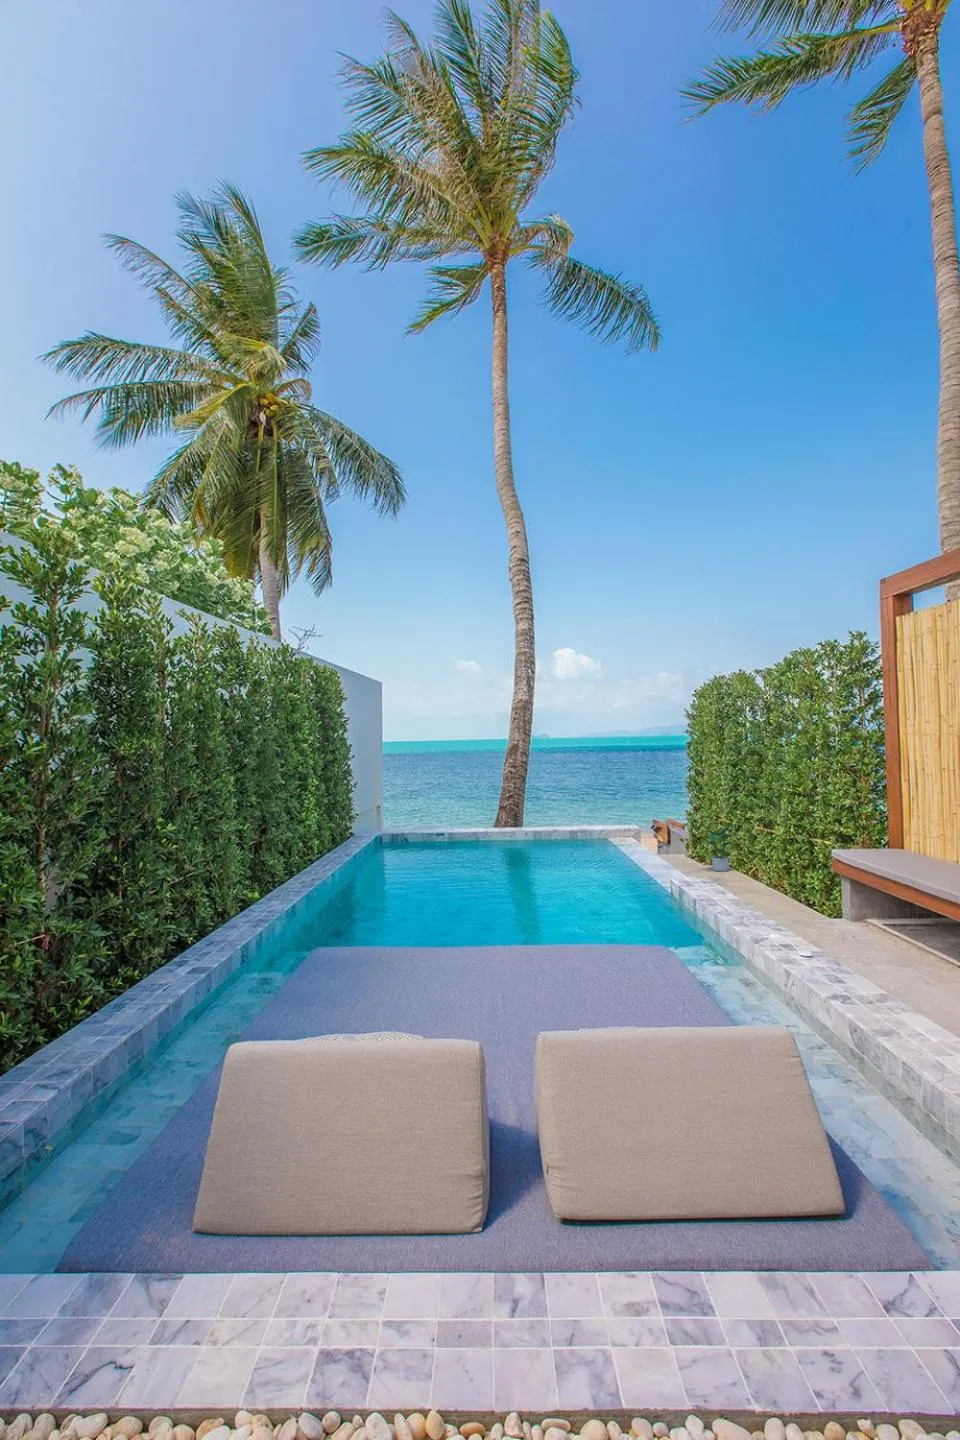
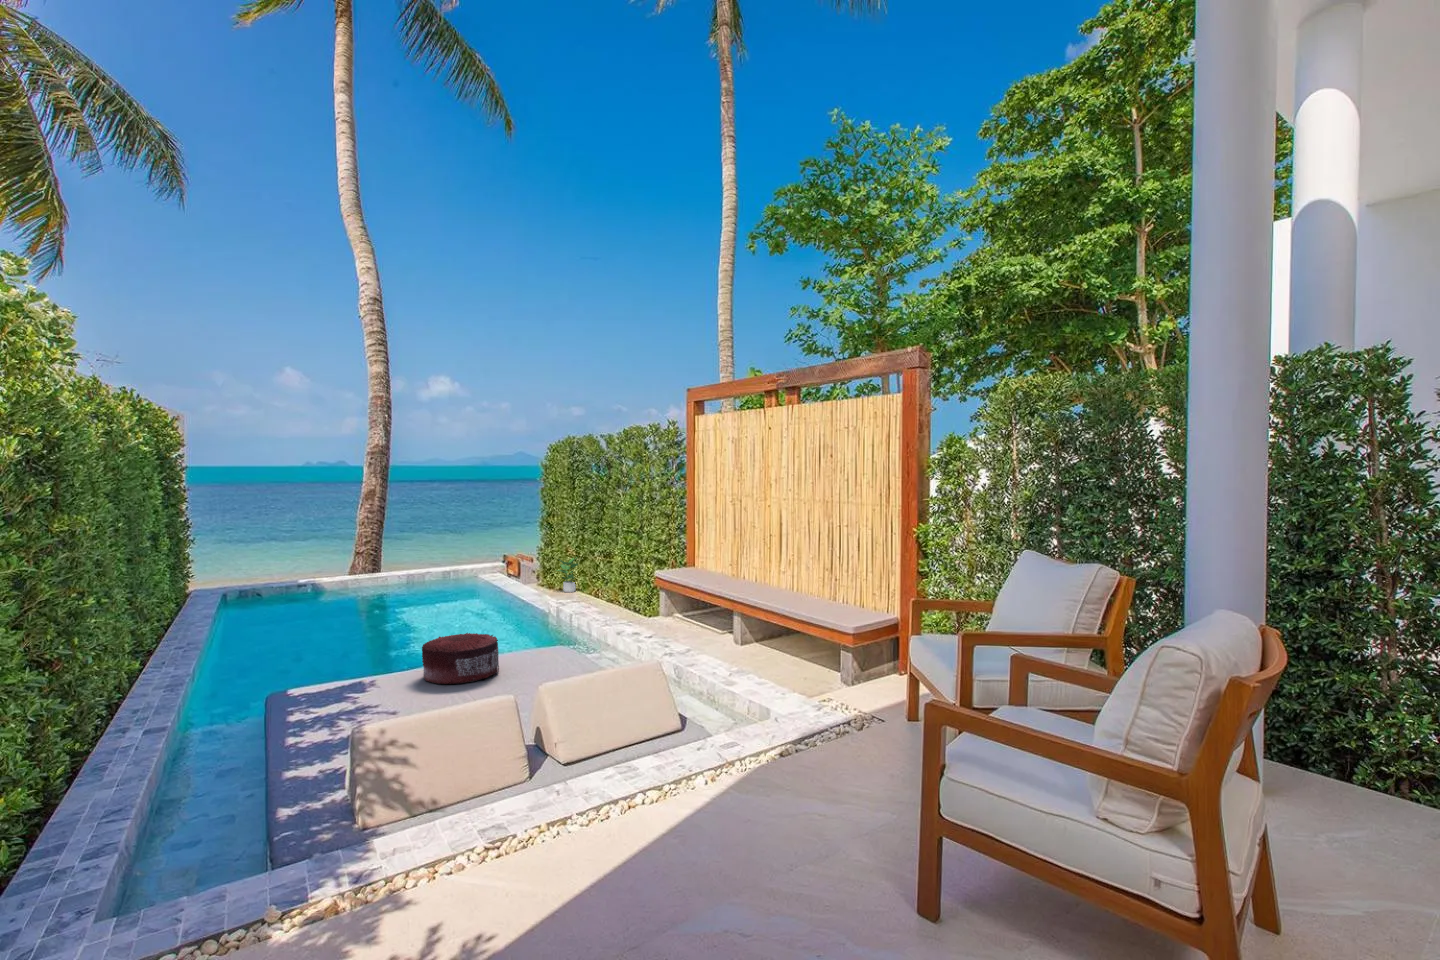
pouf: none [470,920,573,994] -> present [422,633,499,684]

